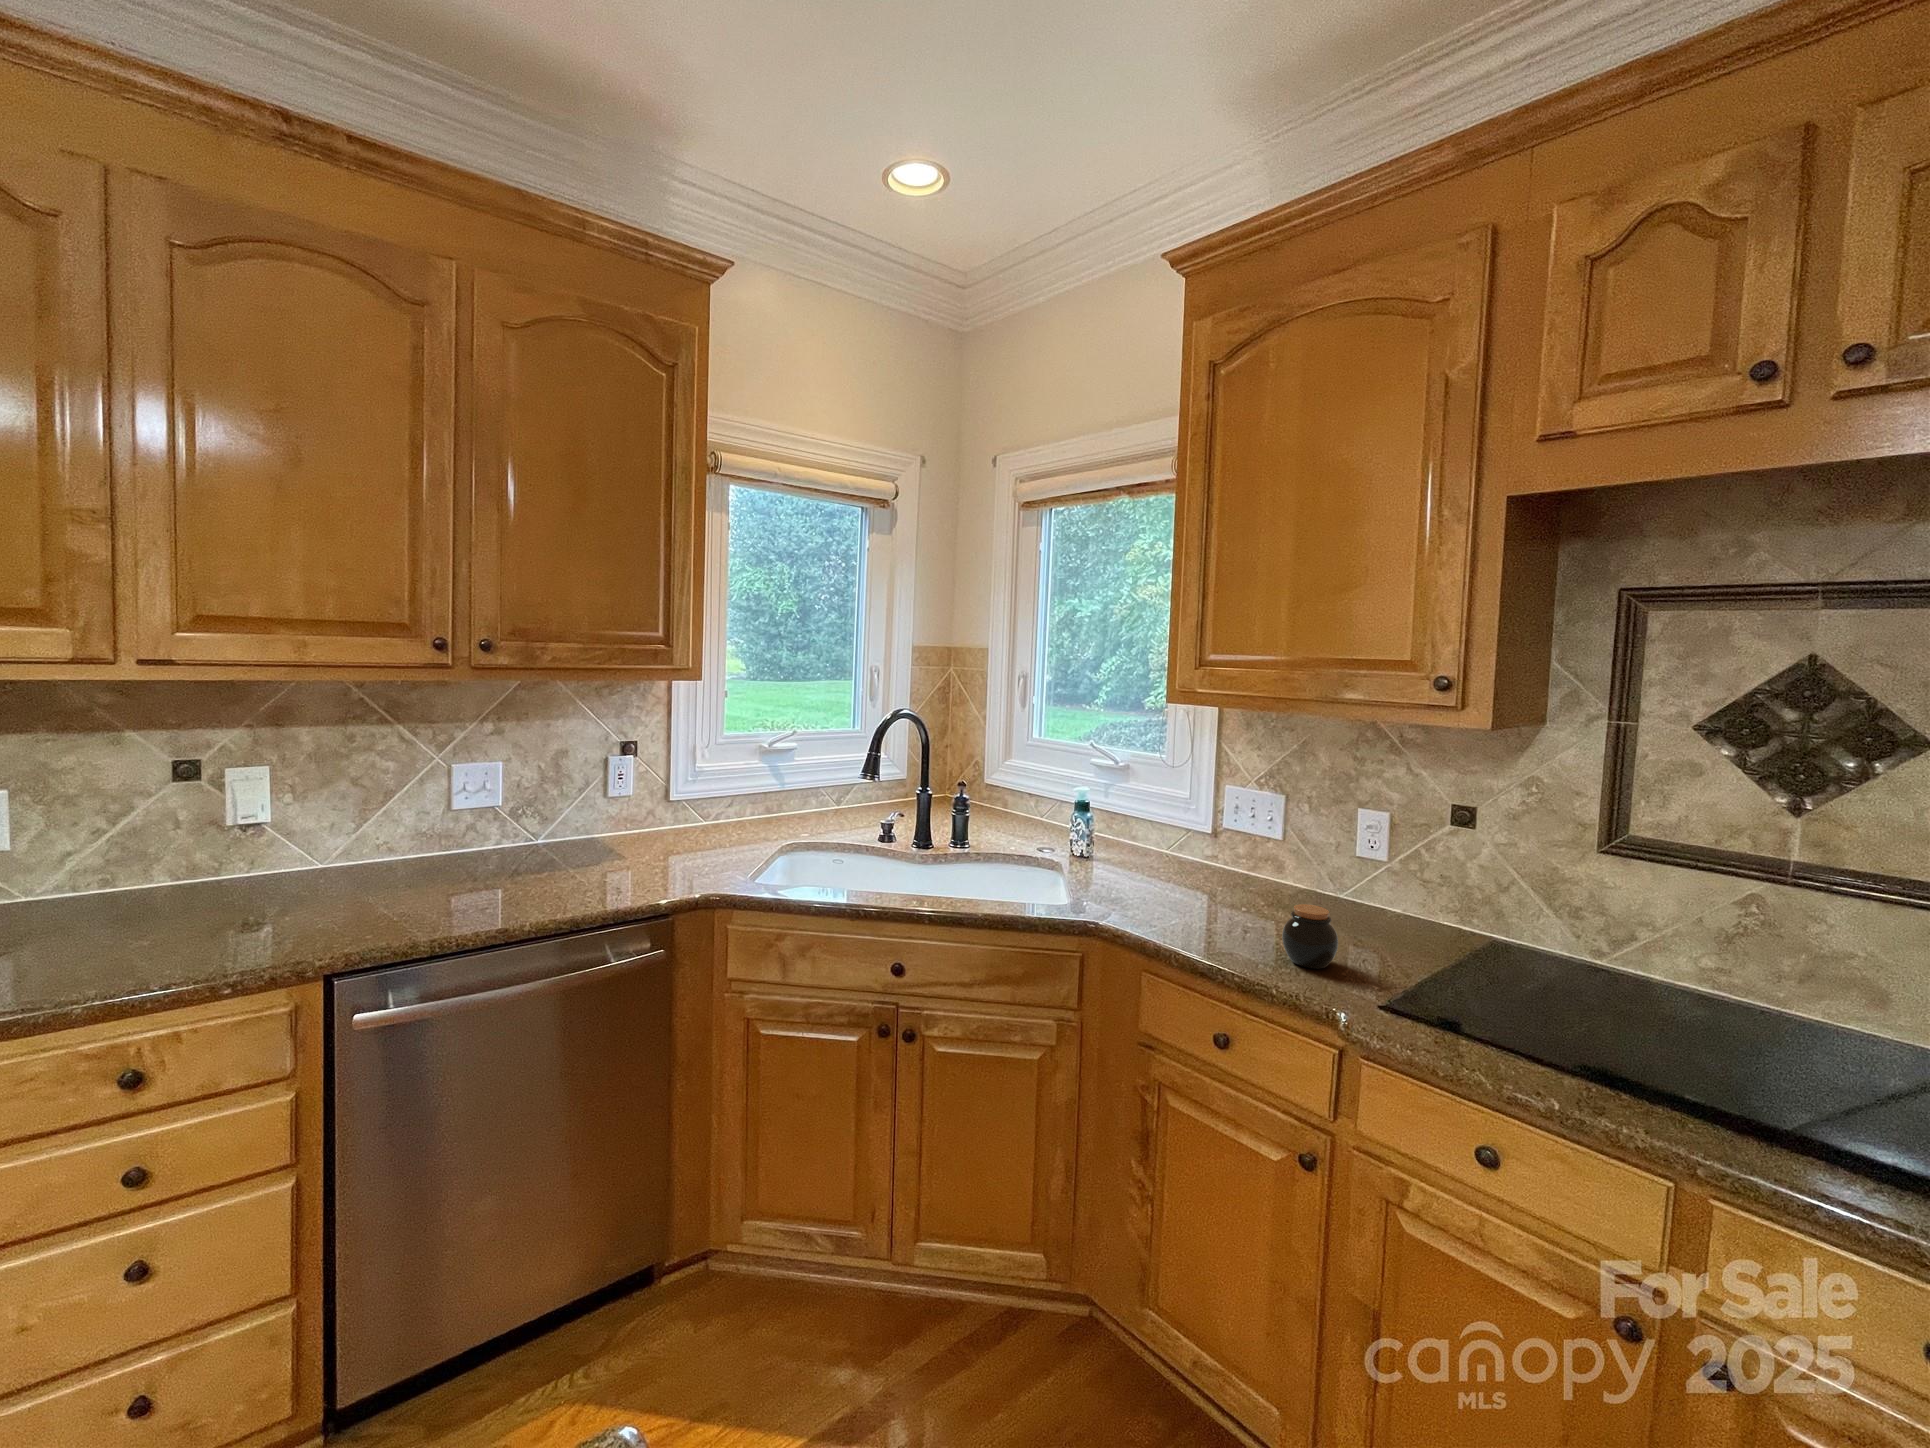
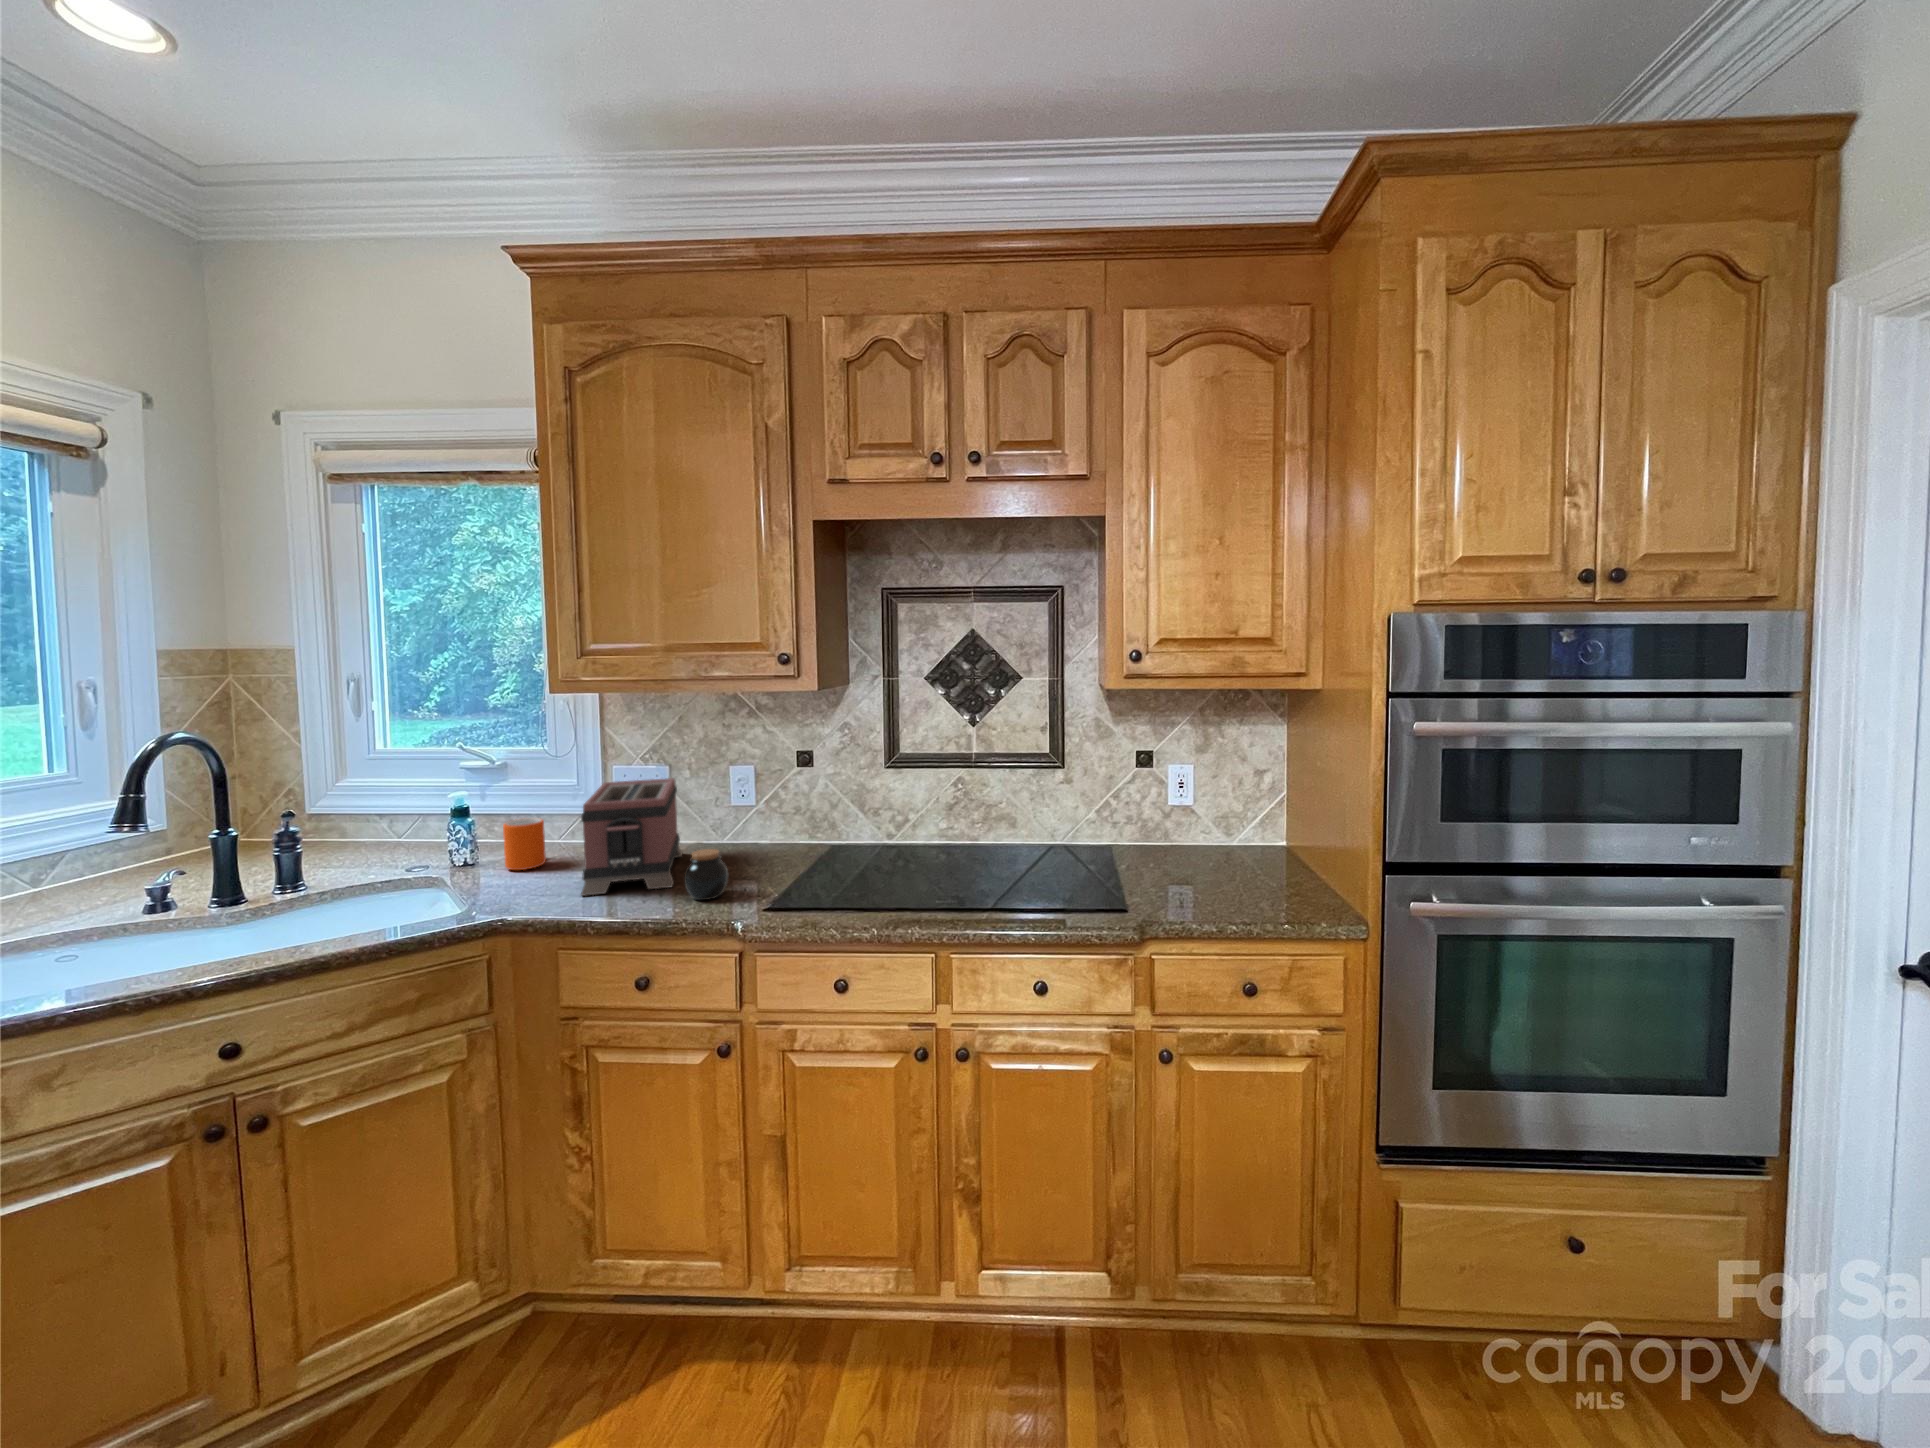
toaster: none [1172,801,1291,938] -> present [581,778,683,896]
mug: none [1115,822,1152,874] -> present [503,818,546,870]

